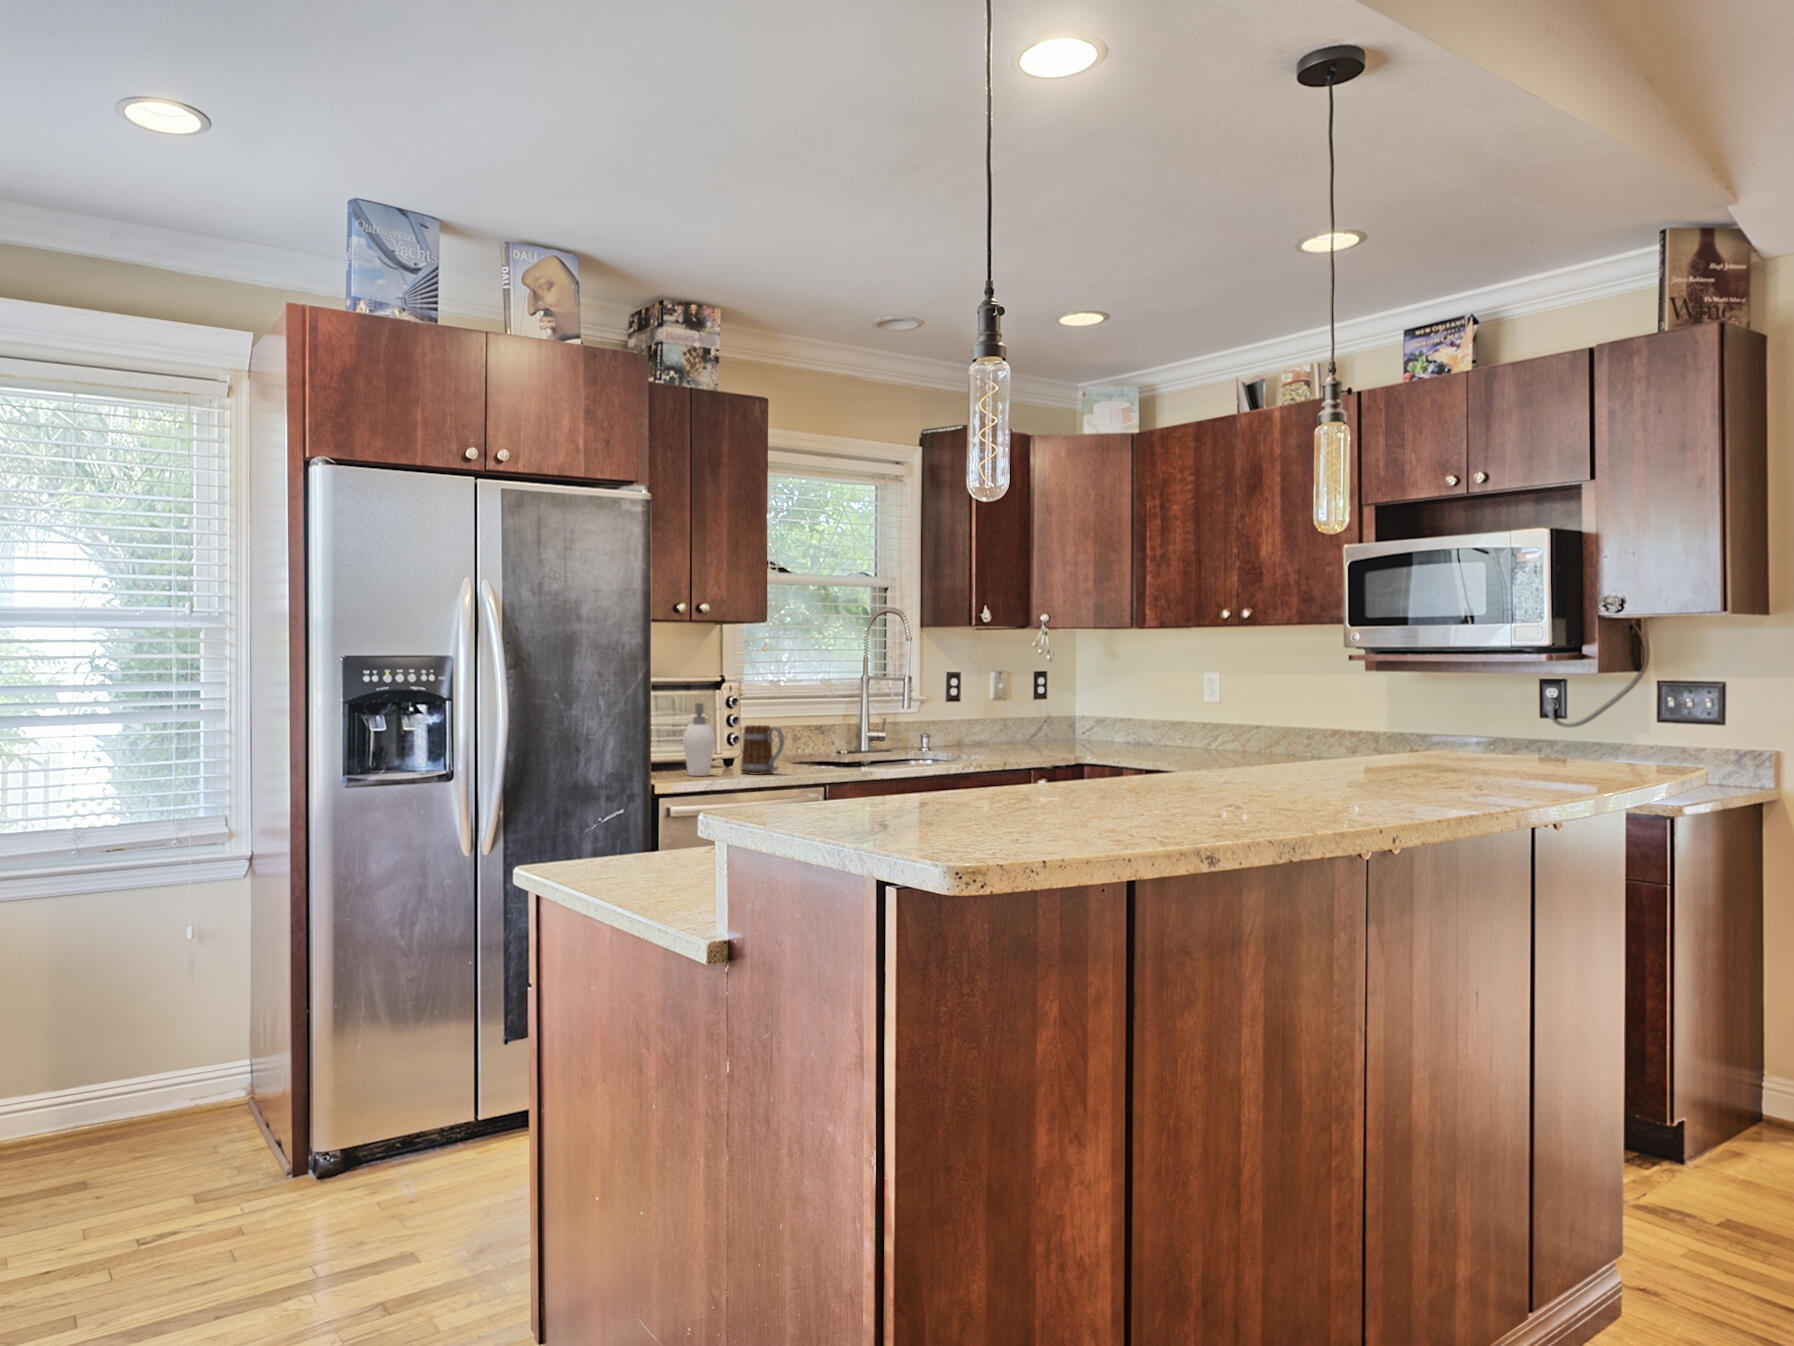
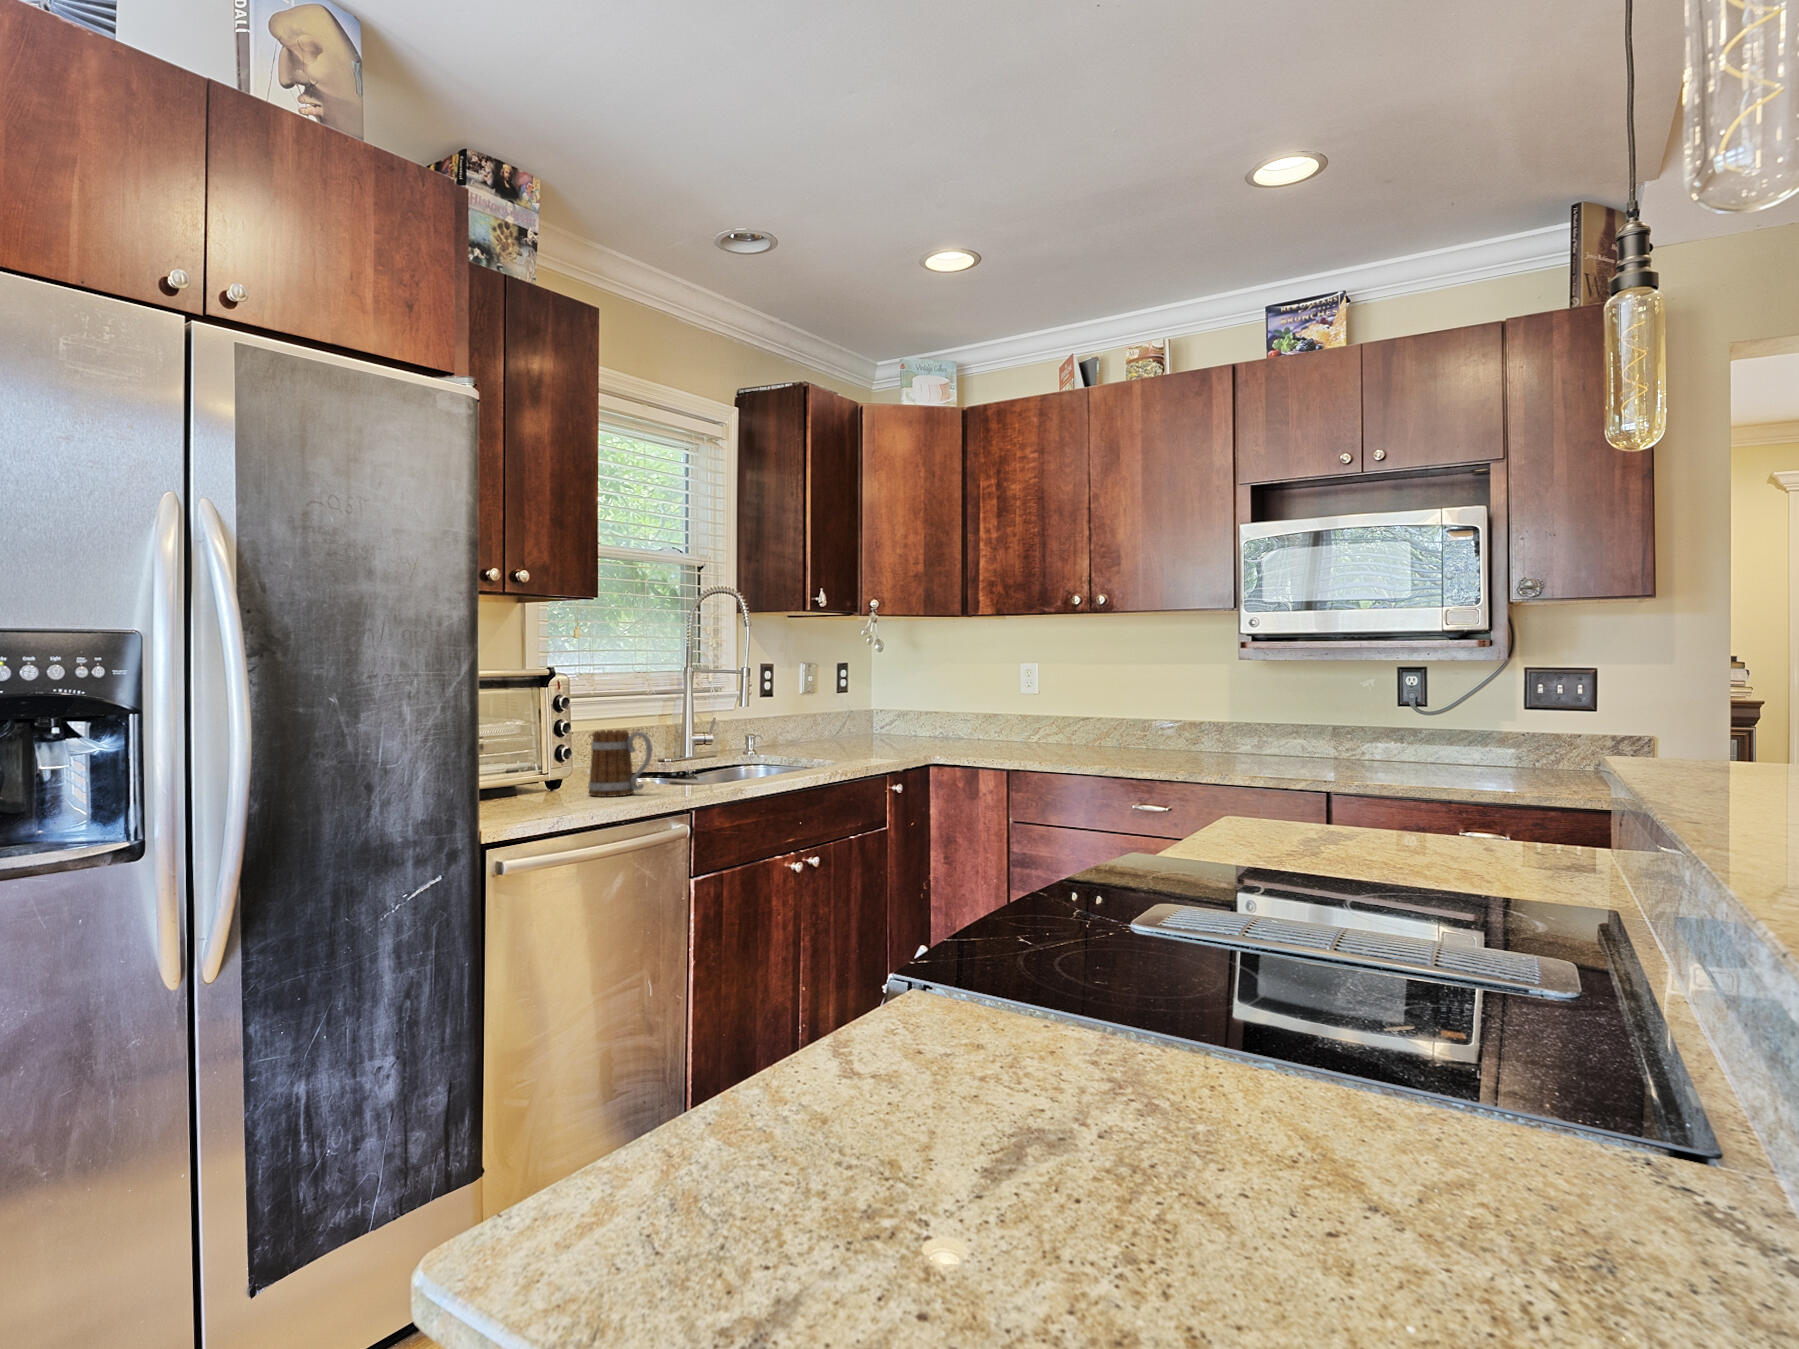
soap dispenser: present [683,703,715,776] -> none [515,703,574,805]

